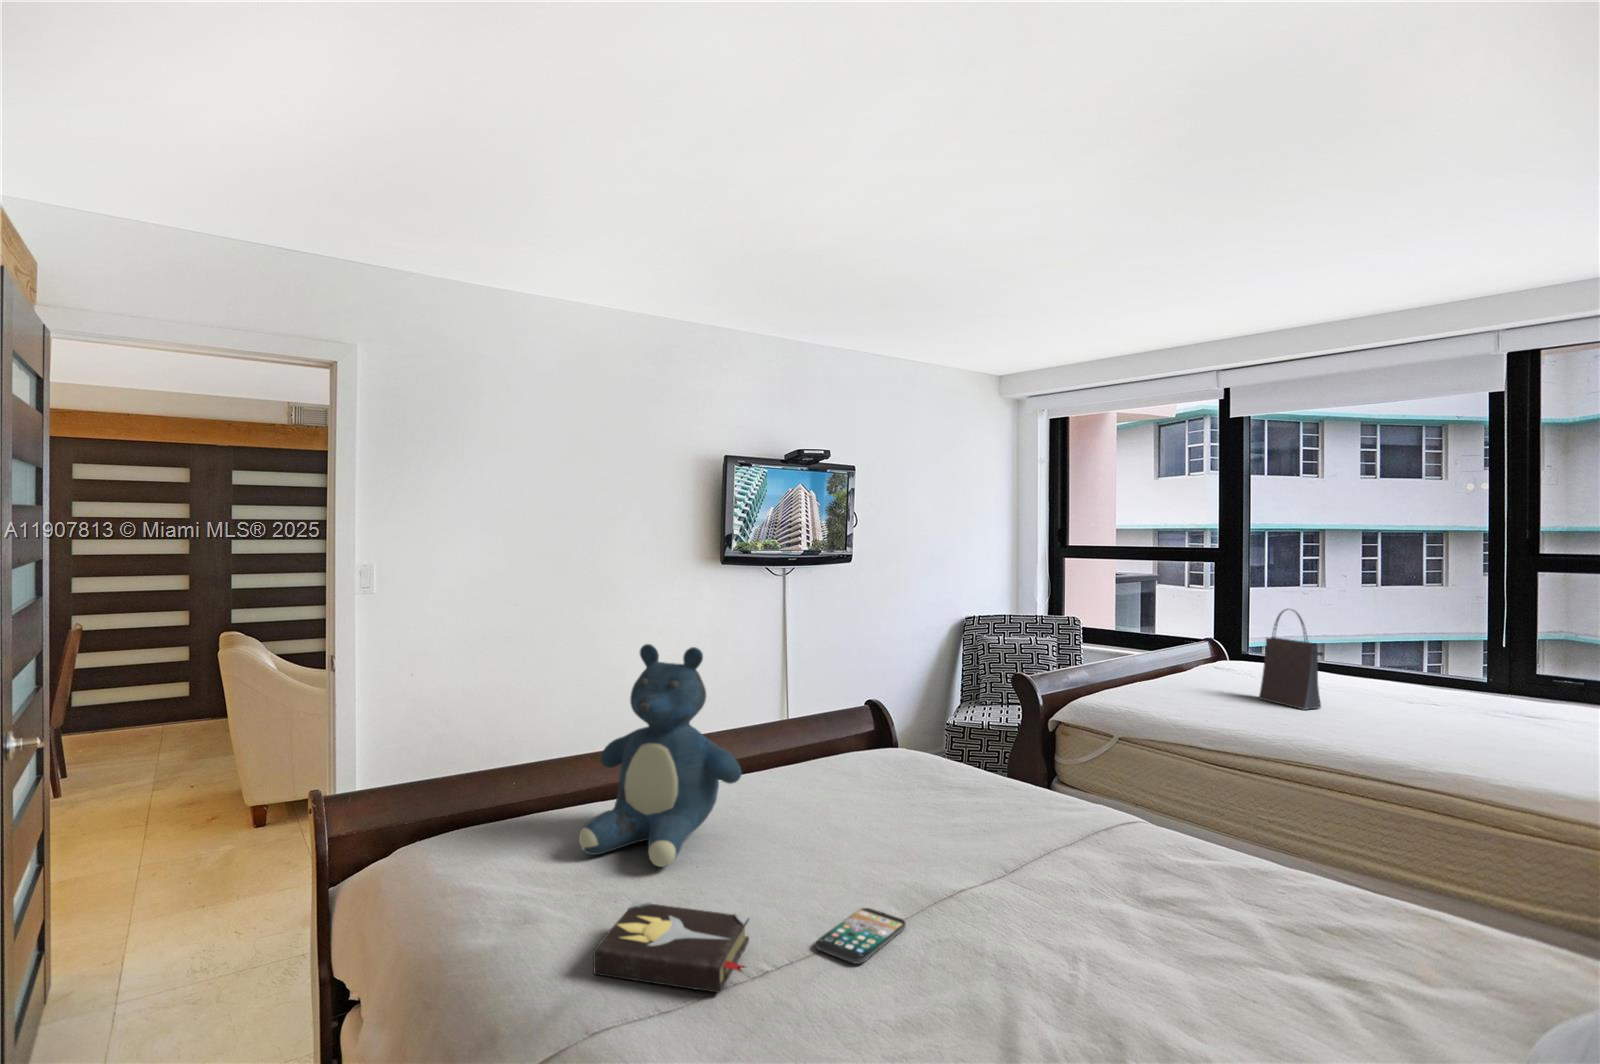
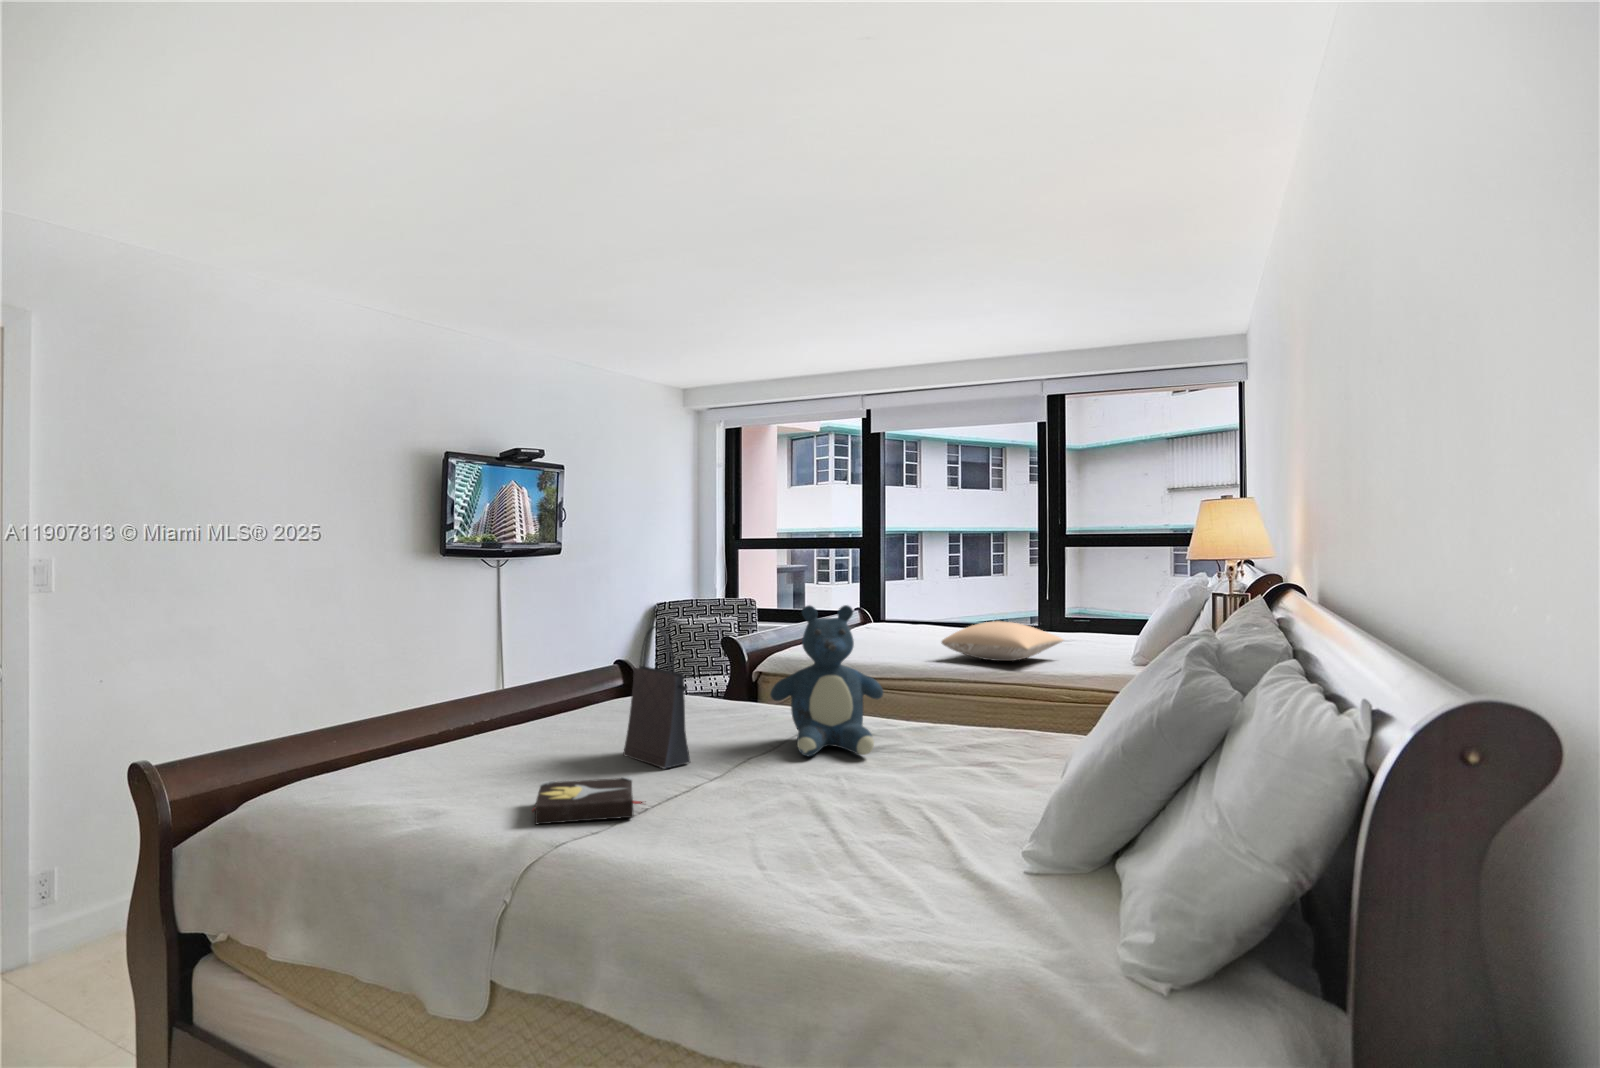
handbag: present [1259,609,1323,710] -> present [623,626,690,769]
teddy bear: present [579,644,742,867] -> present [770,605,883,756]
pillow: none [1323,684,1553,748] -> present [942,621,1063,661]
smartphone: present [816,908,906,964] -> none [677,772,729,795]

